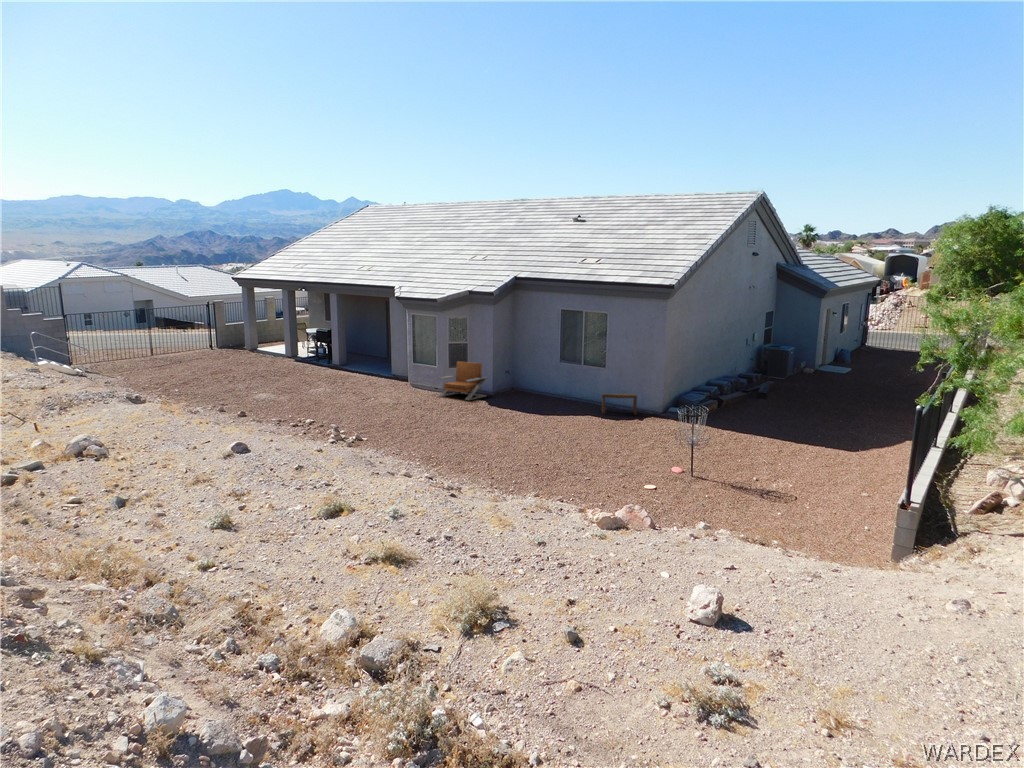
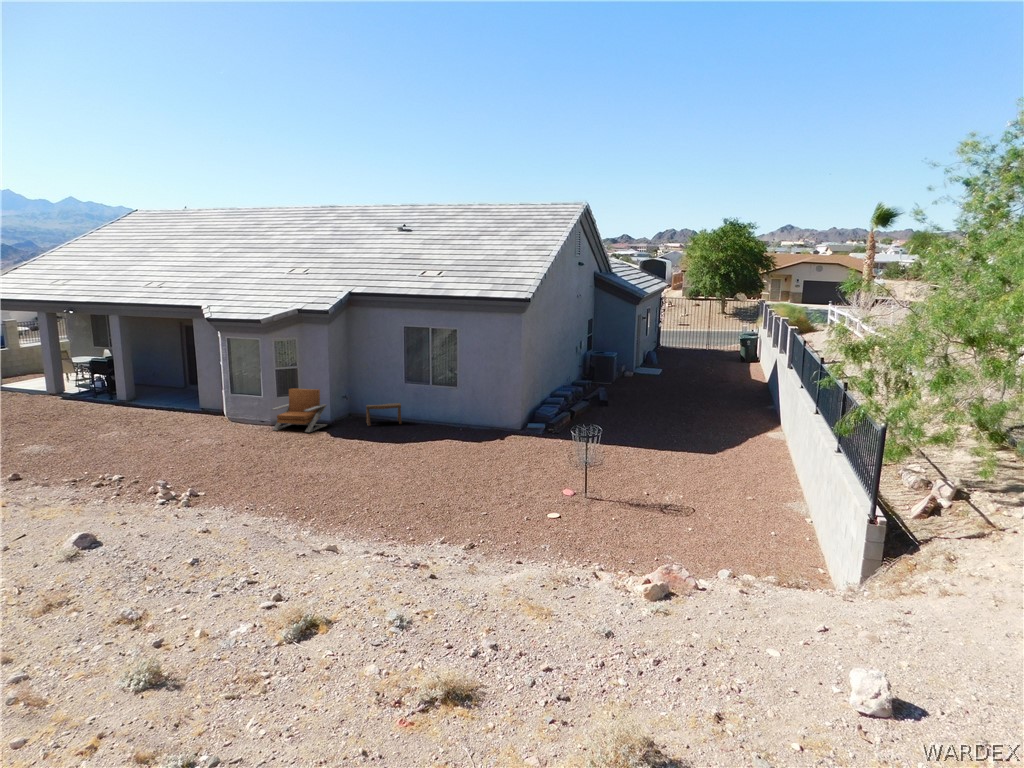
bench: present [601,393,637,415] -> present [366,403,401,426]

